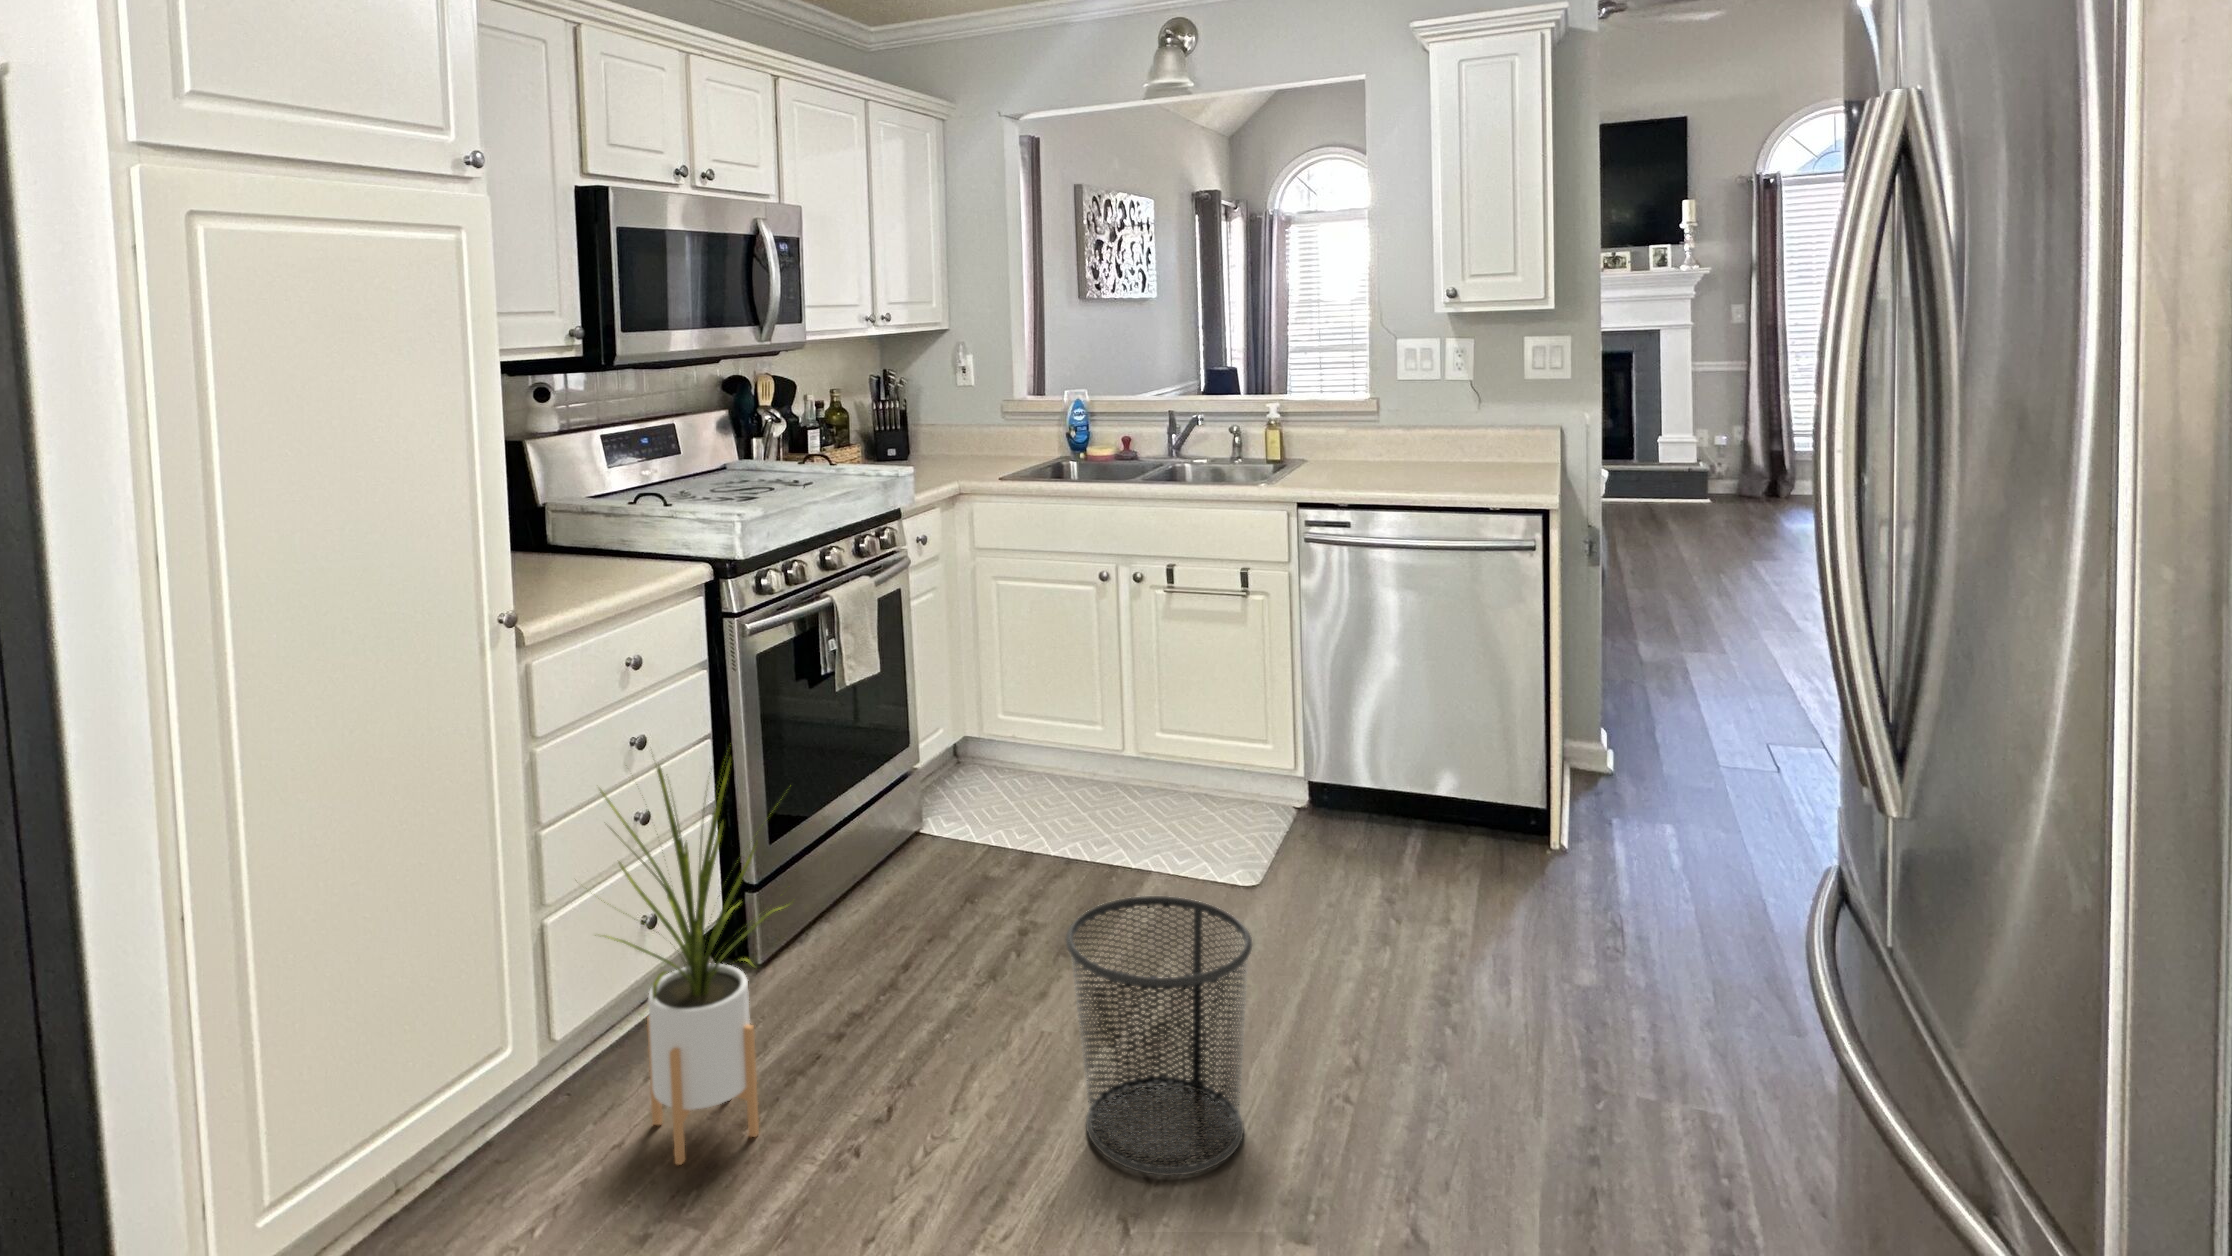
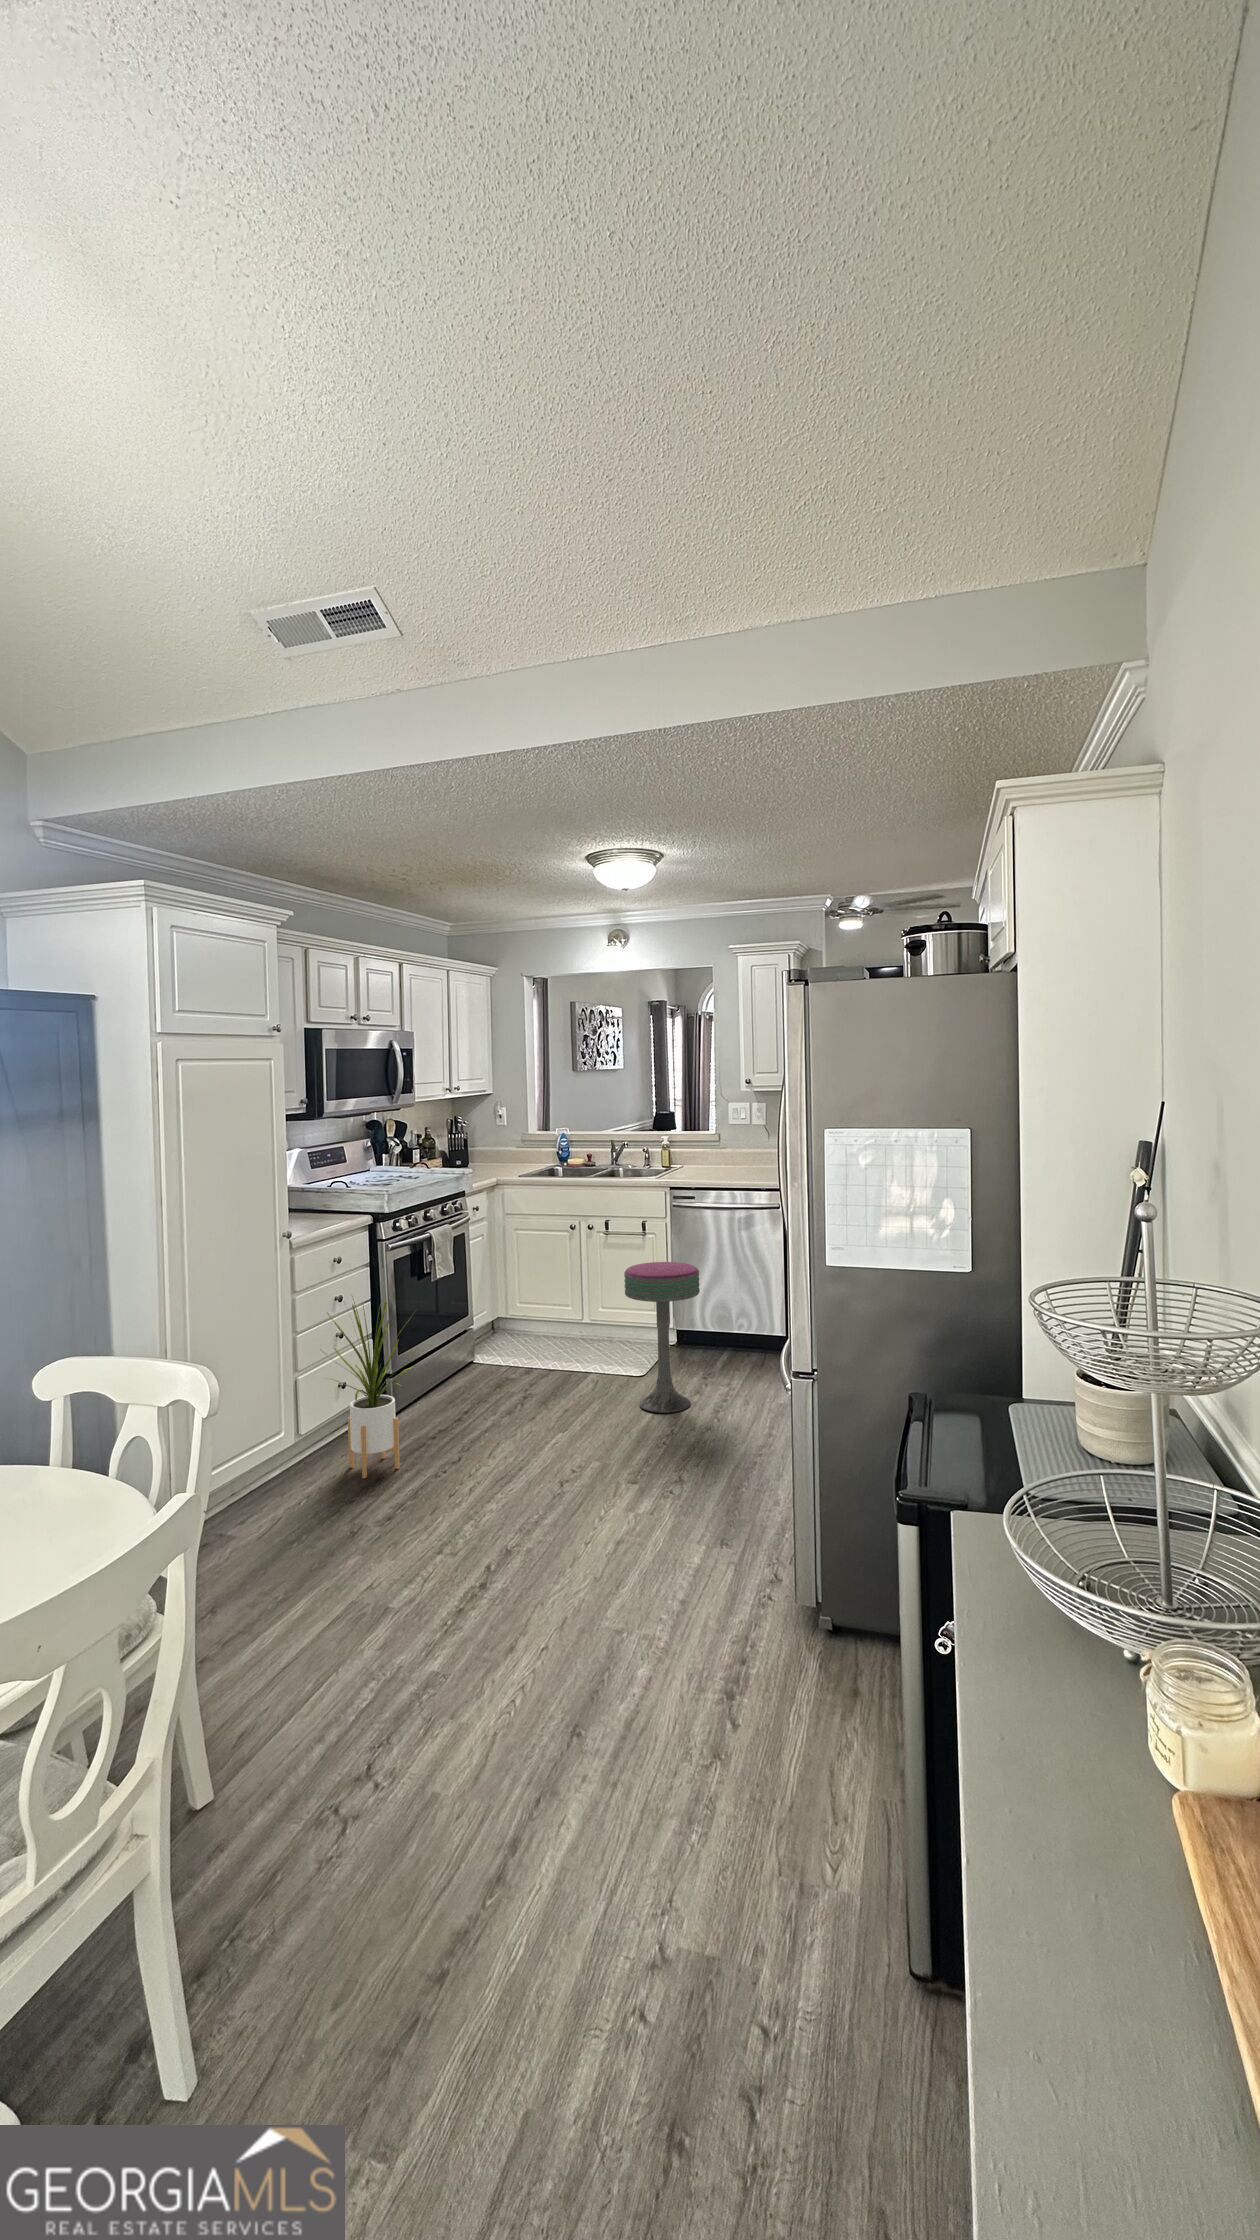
bar stool: none [1234,664,1401,997] -> present [624,1262,700,1413]
waste bin: present [1066,896,1252,1175] -> none [539,1359,620,1469]

